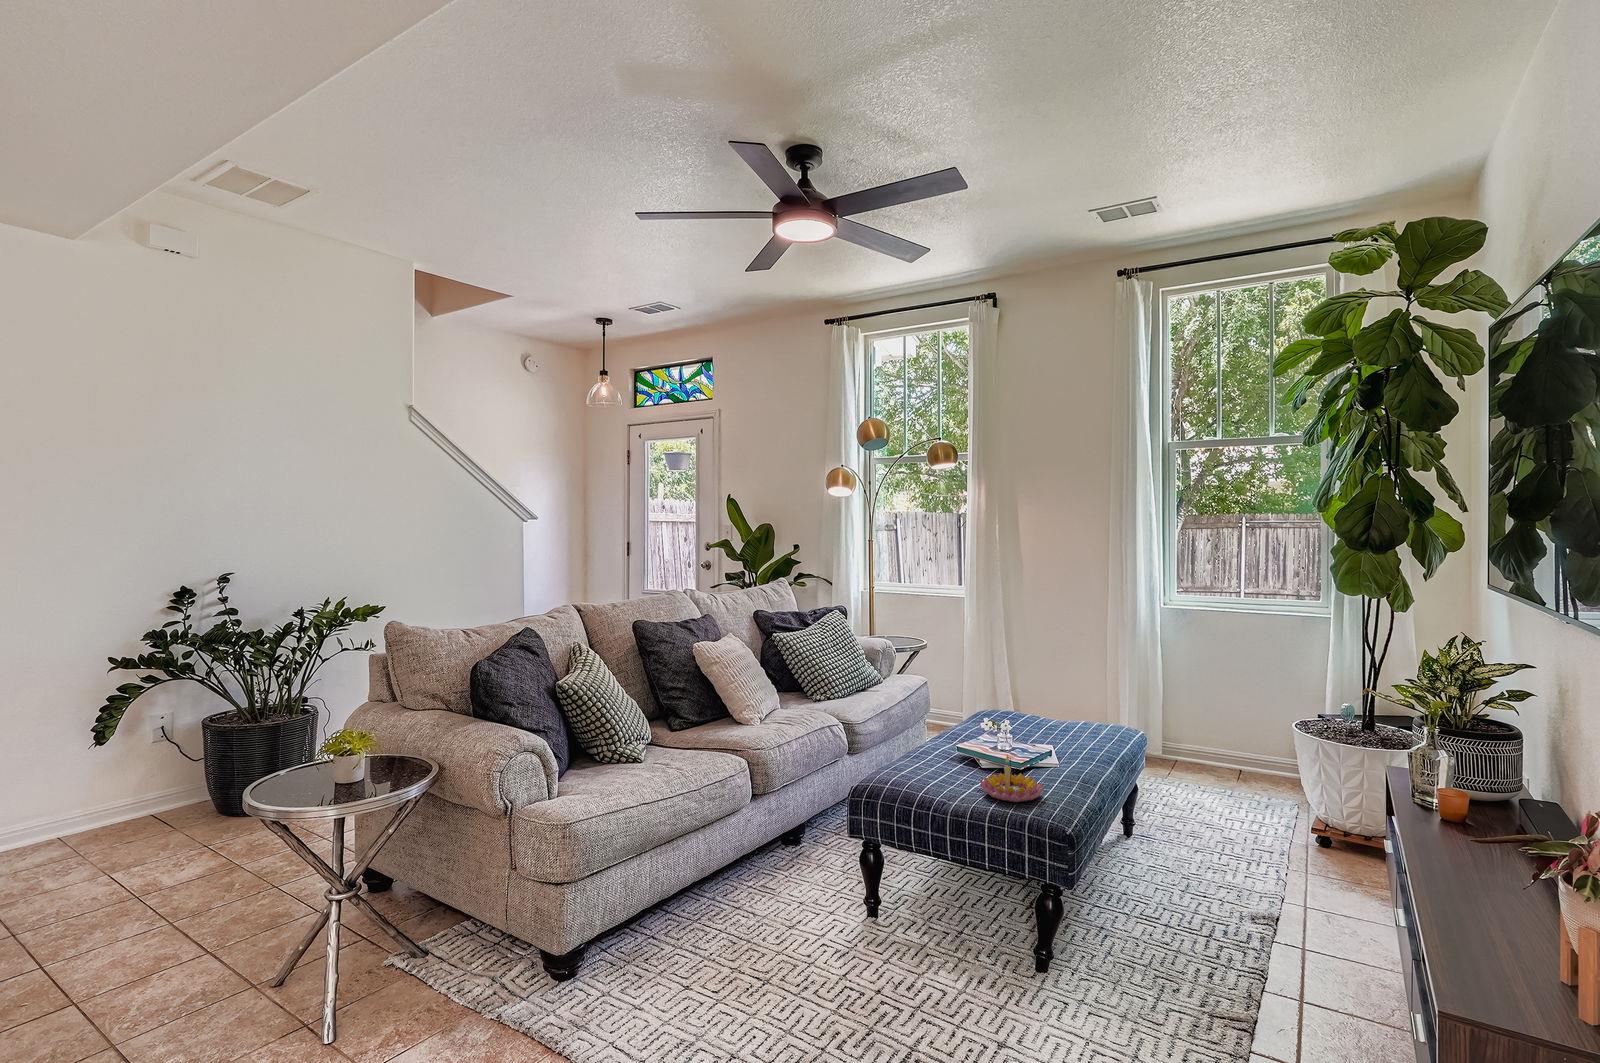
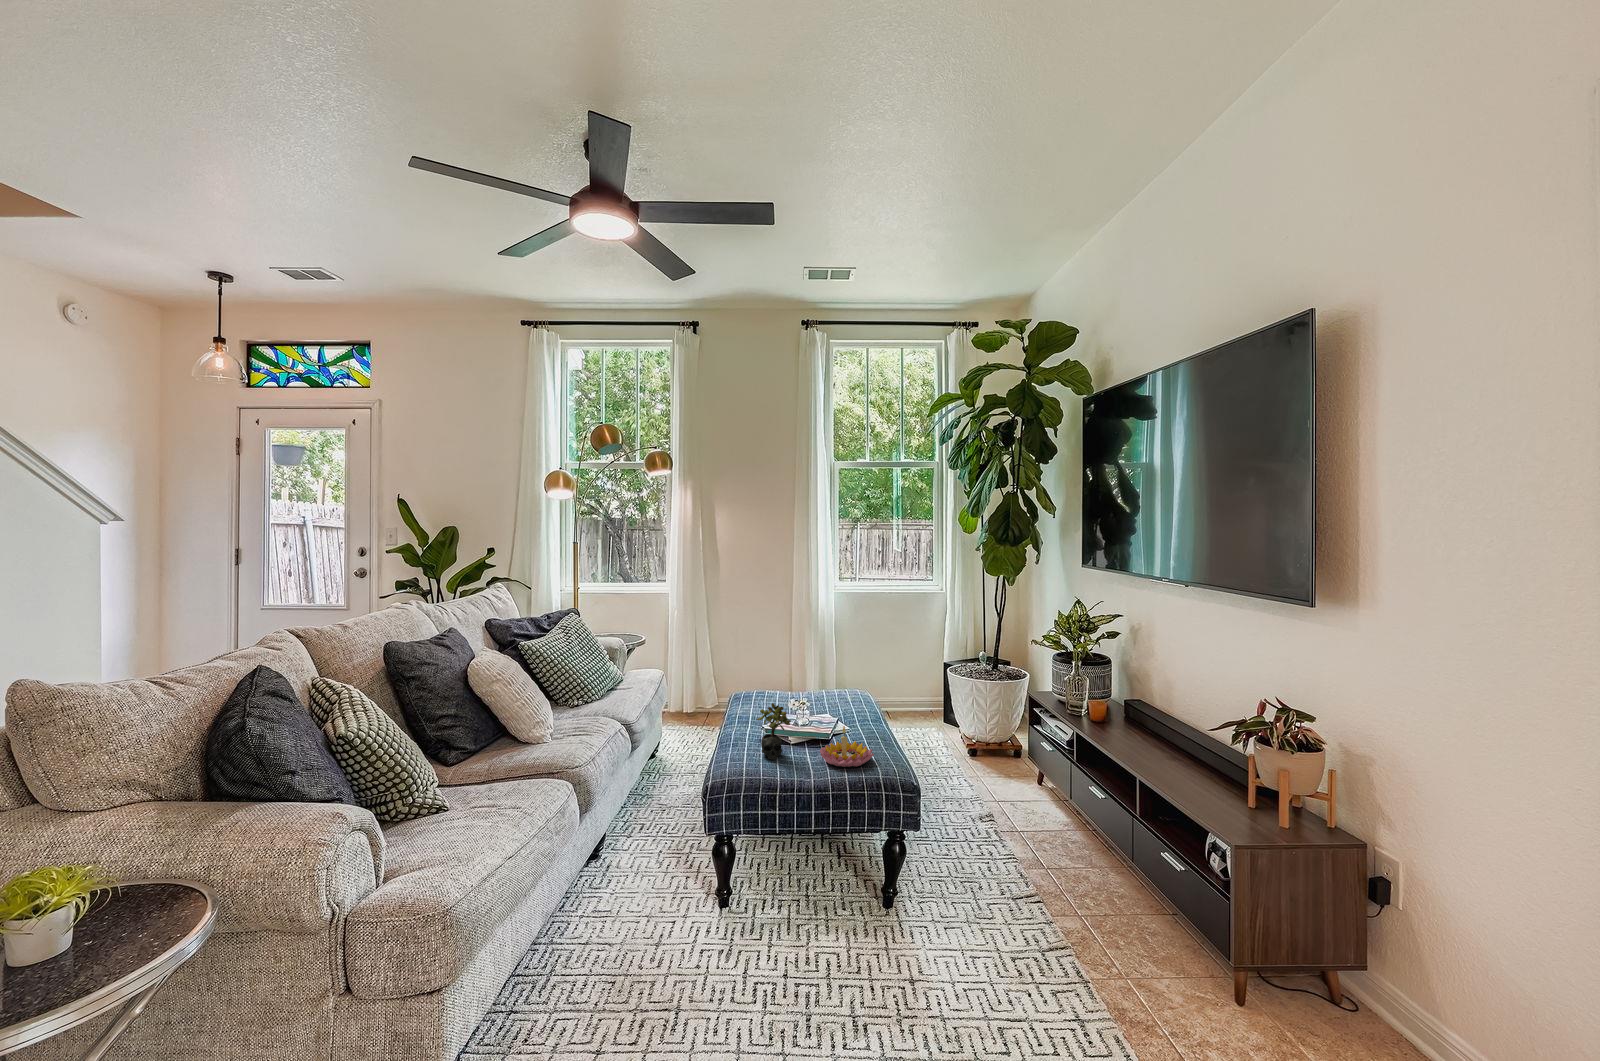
succulent plant: none [922,719,957,779] -> present [757,703,791,760]

